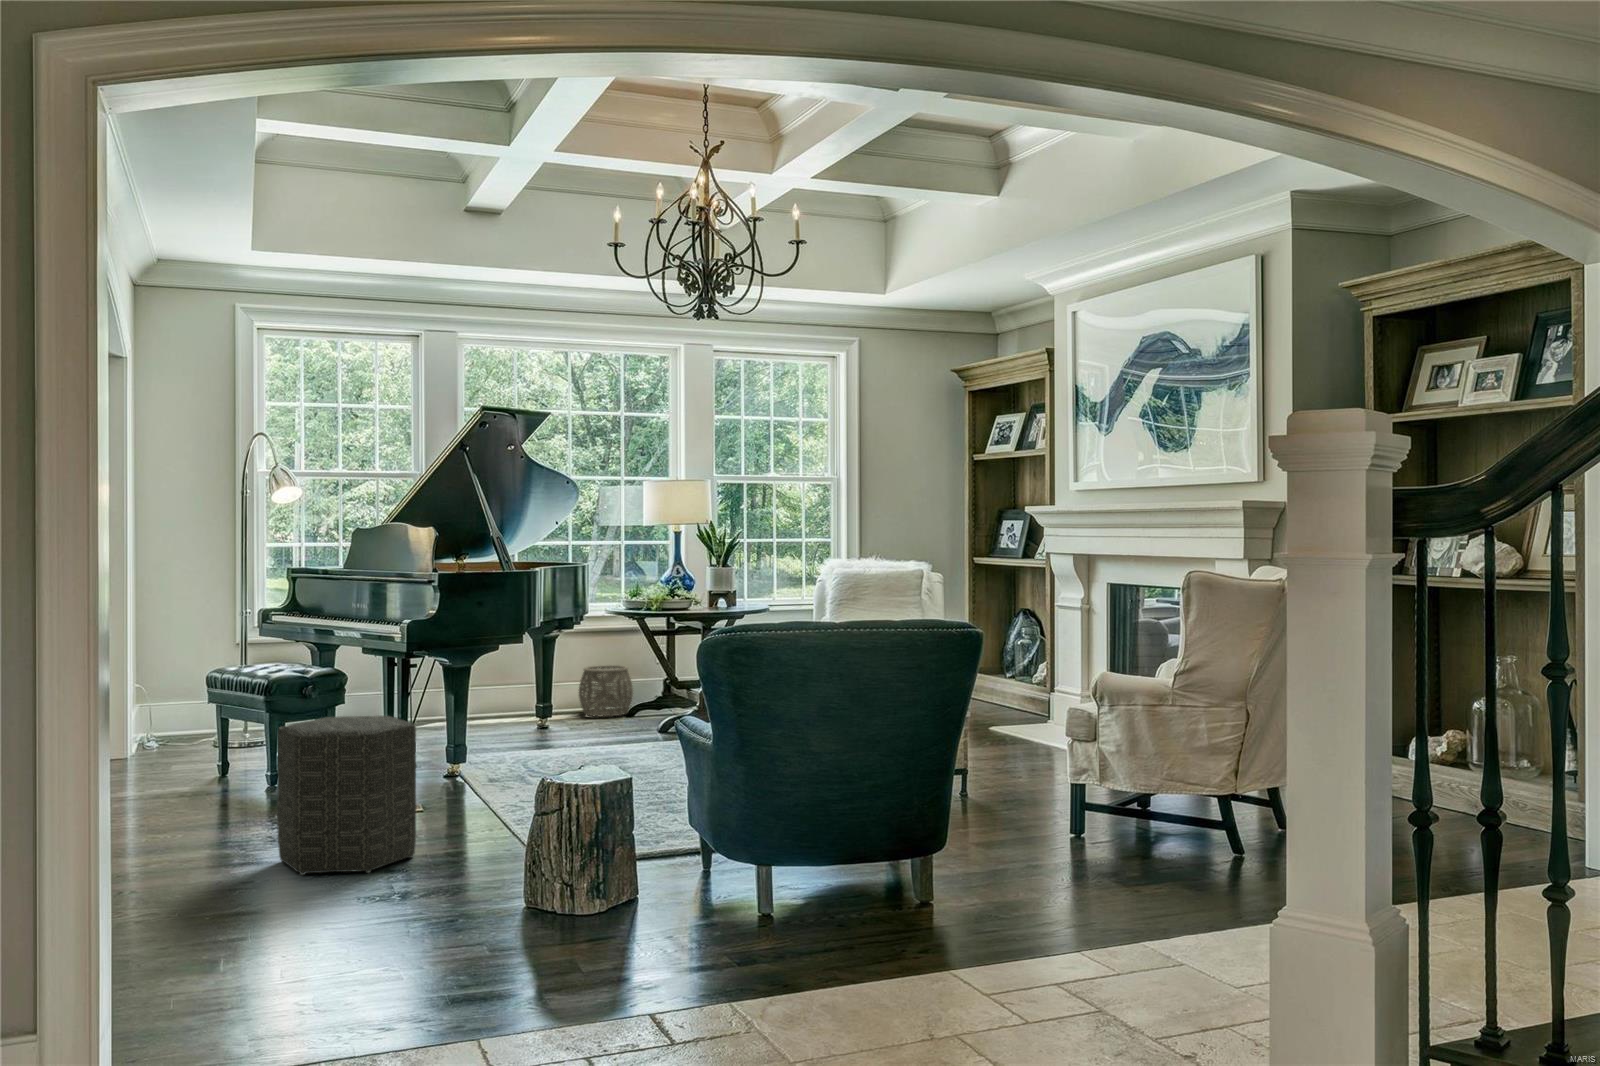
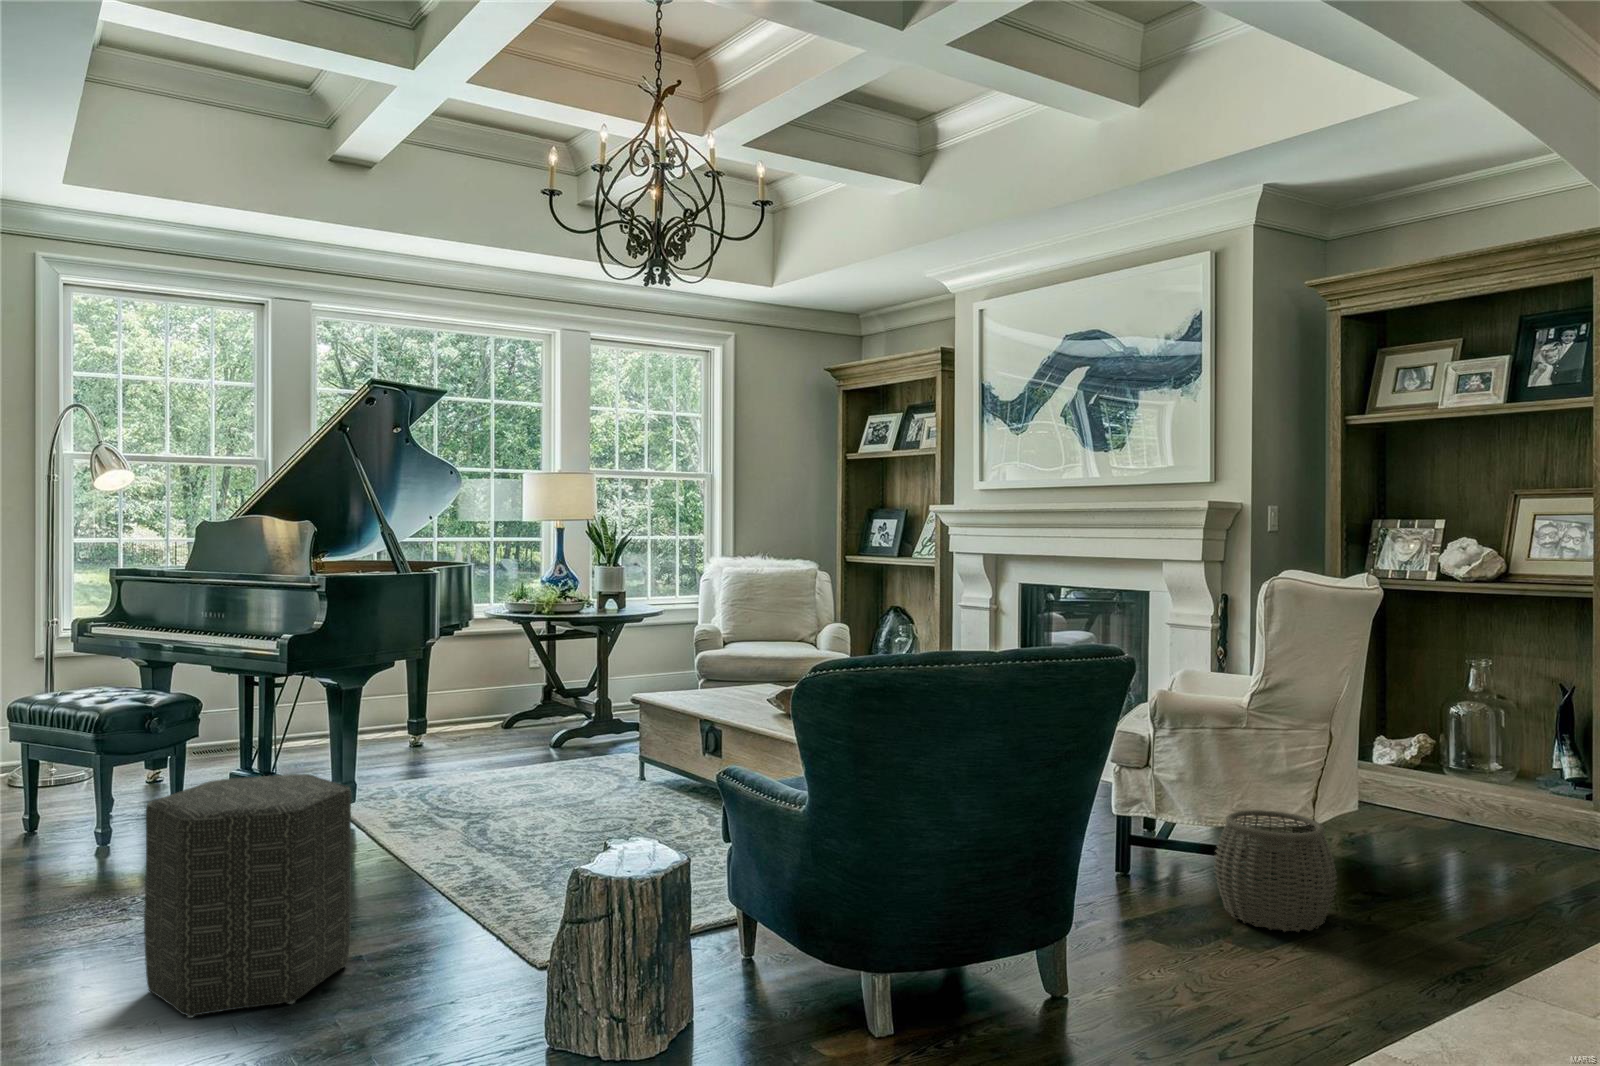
woven basket: present [579,665,633,717] -> present [1214,810,1337,932]

